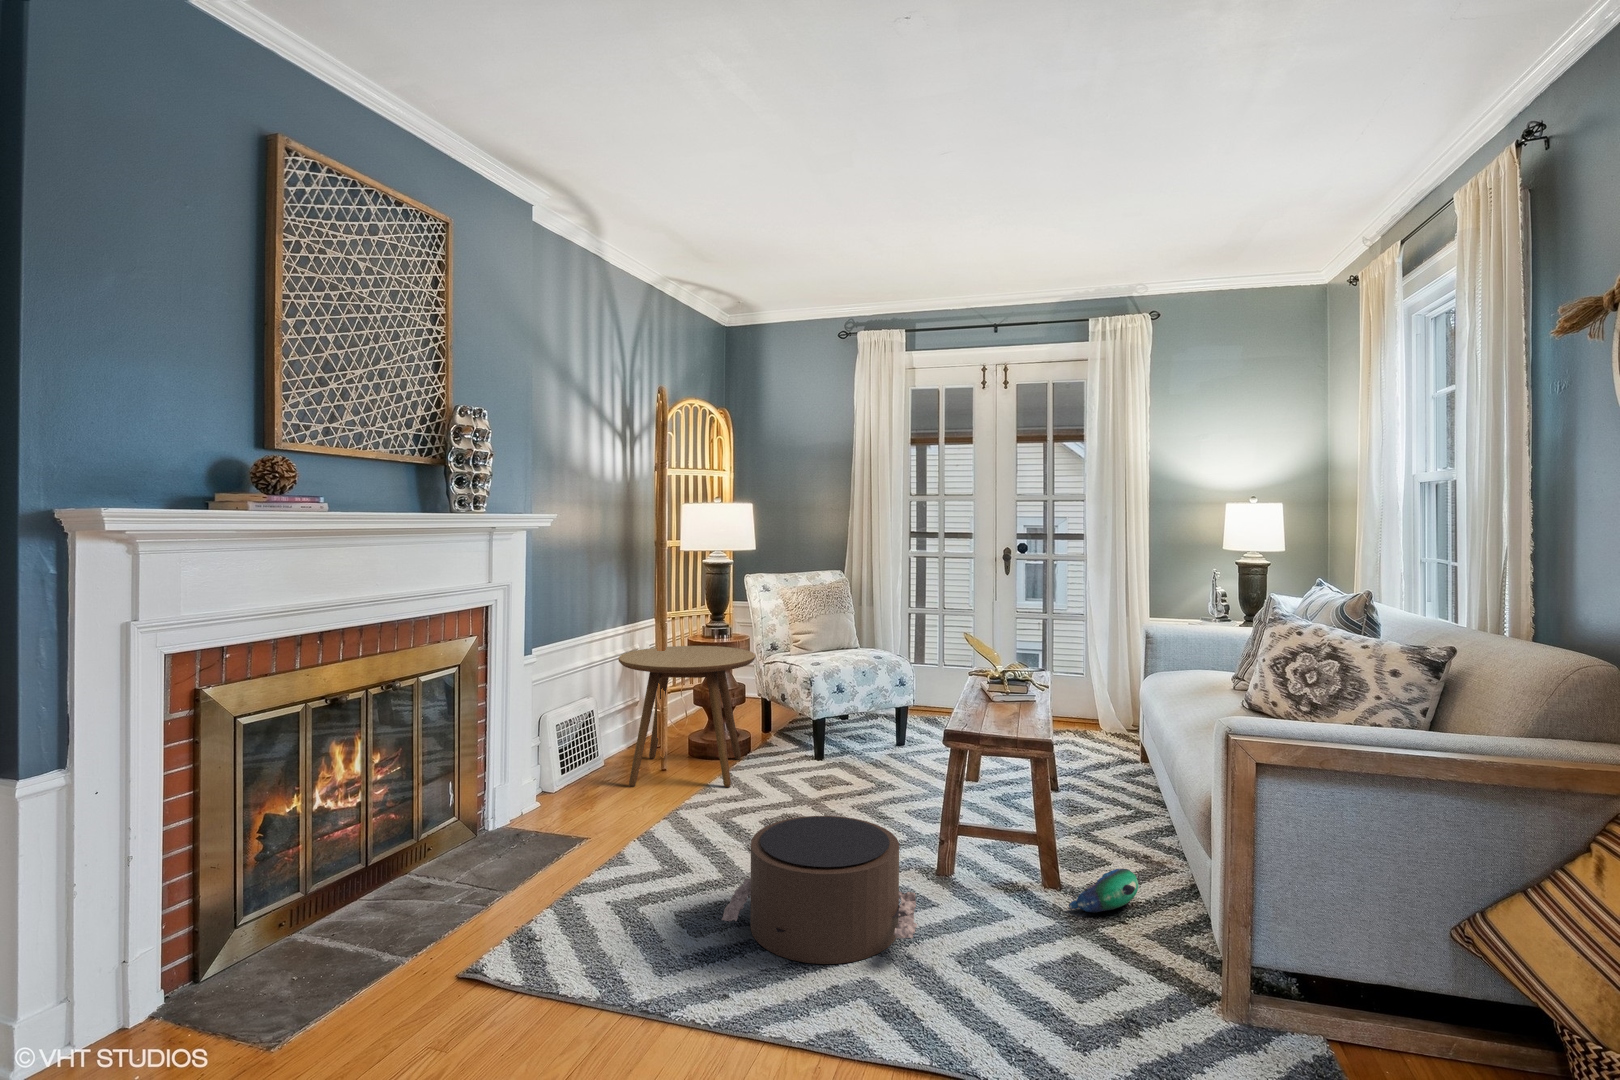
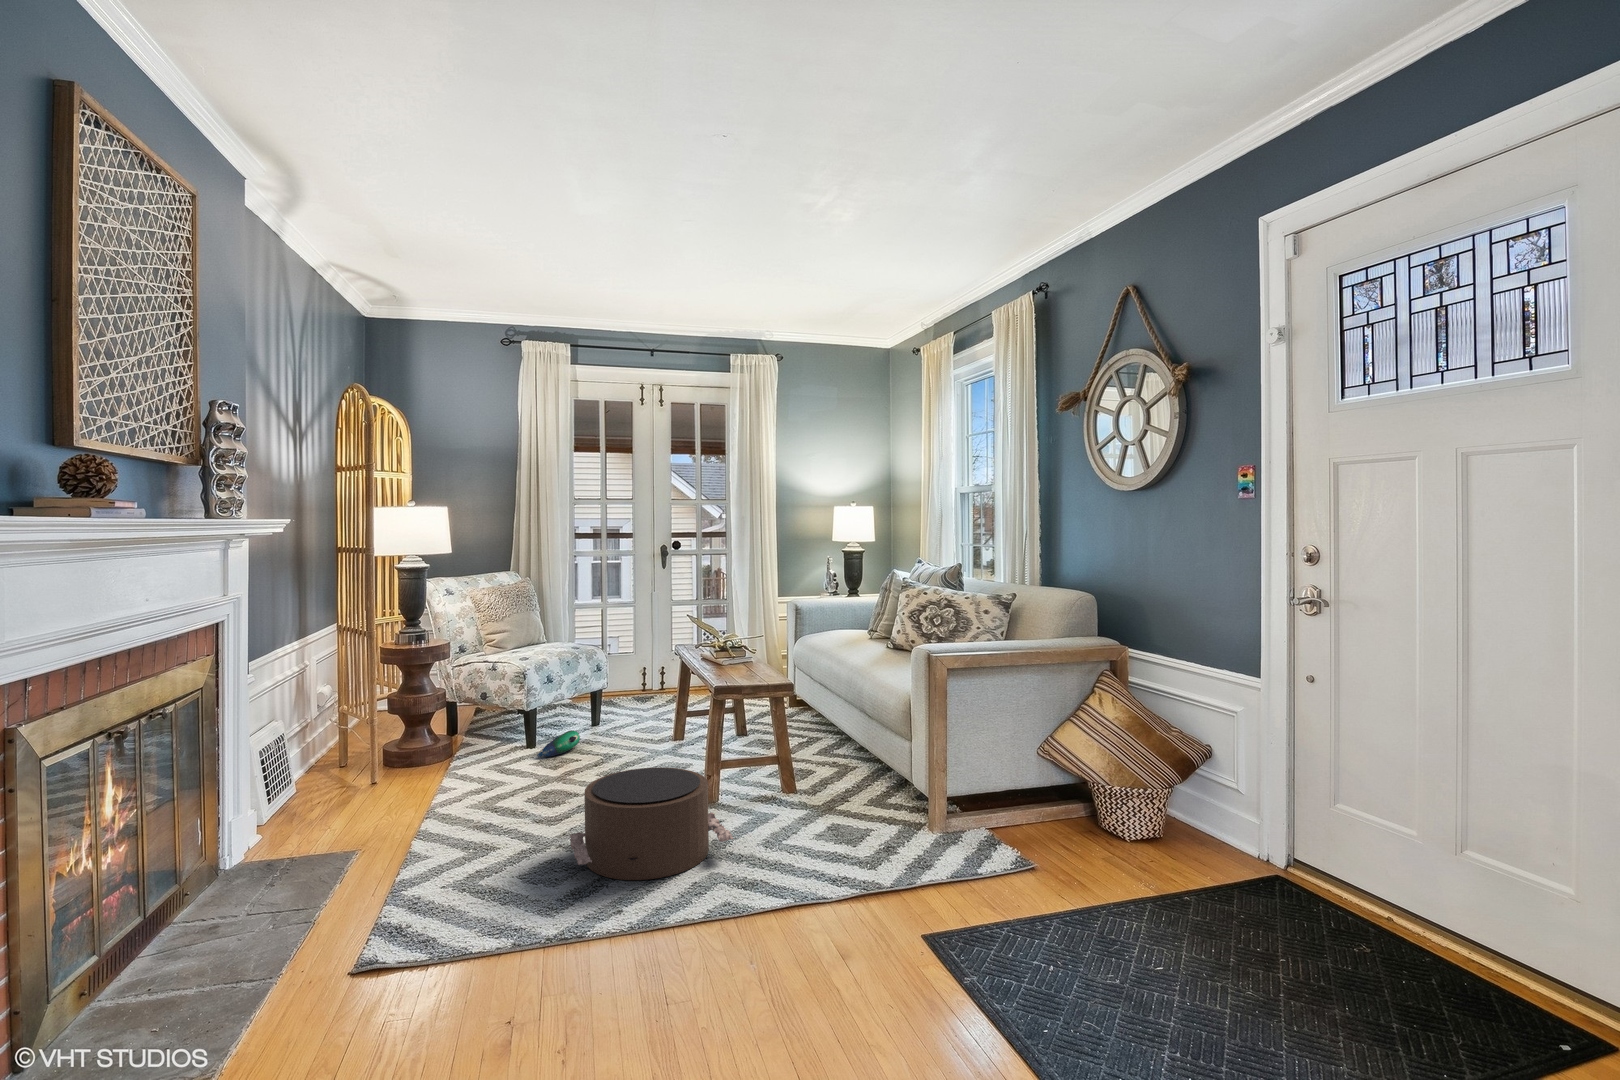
side table: present [619,646,756,787] -> none [326,650,478,799]
plush toy: present [1069,869,1138,913] -> present [537,730,580,757]

